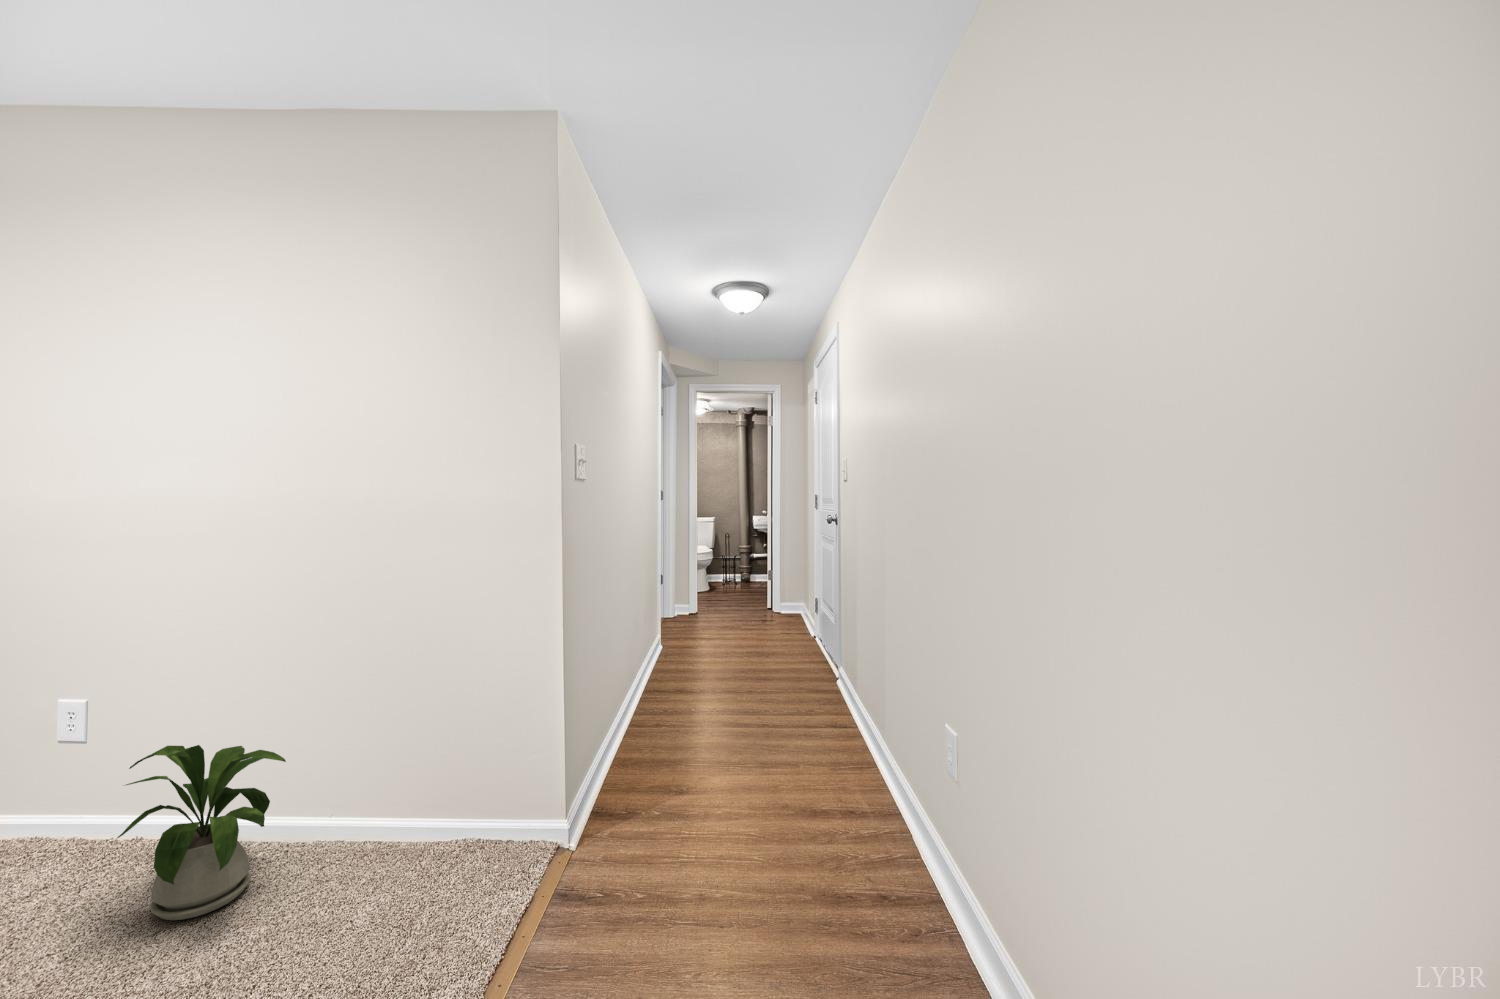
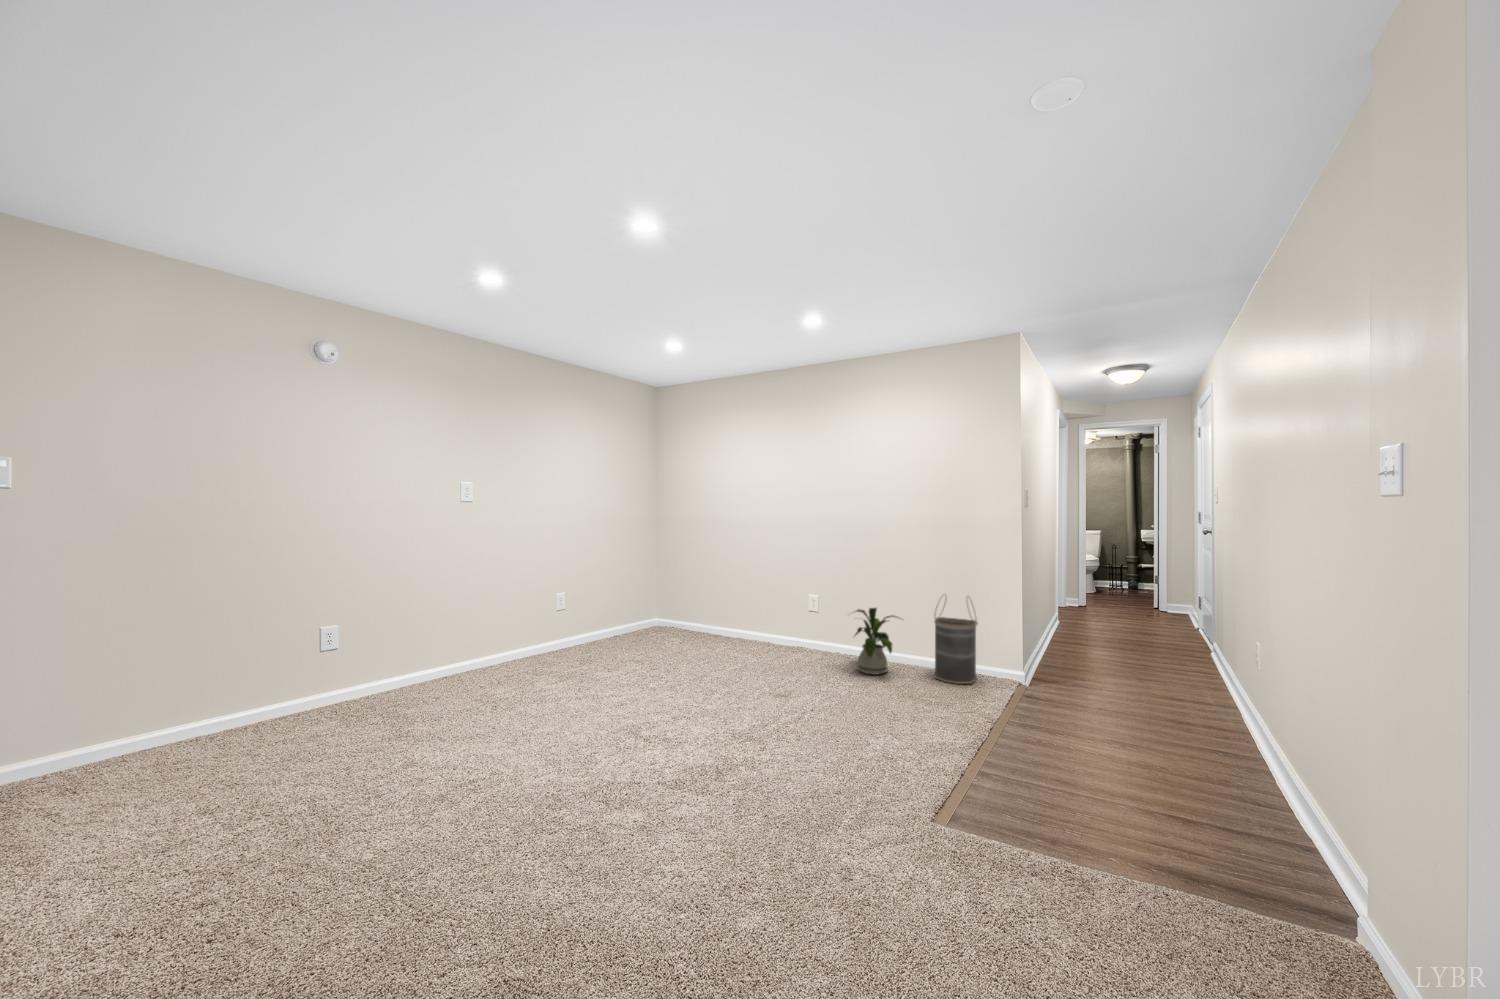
basket: none [364,679,474,892] -> present [934,606,977,684]

